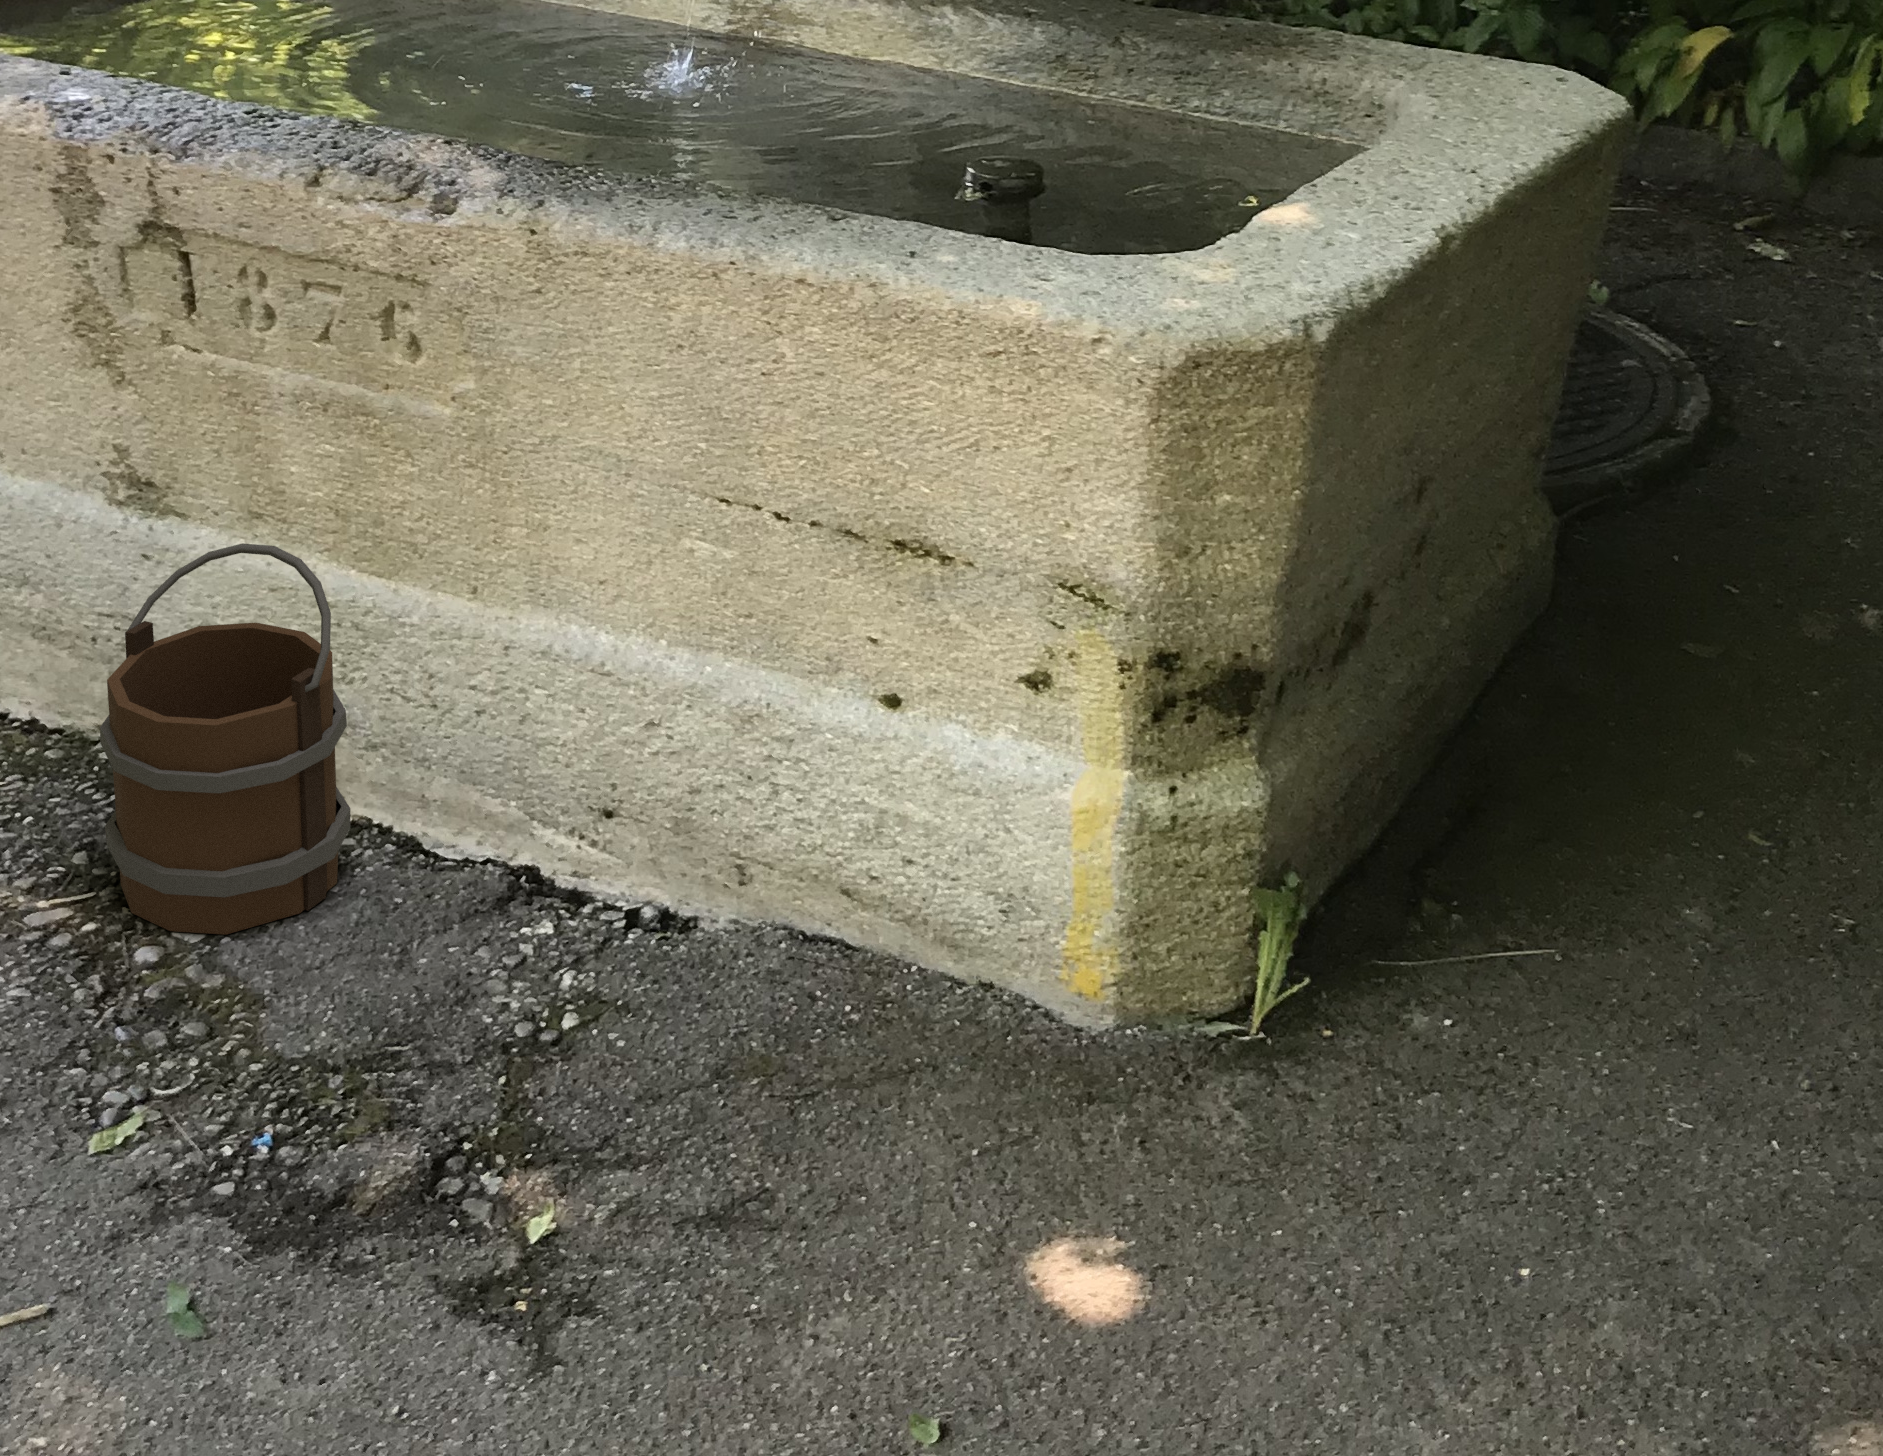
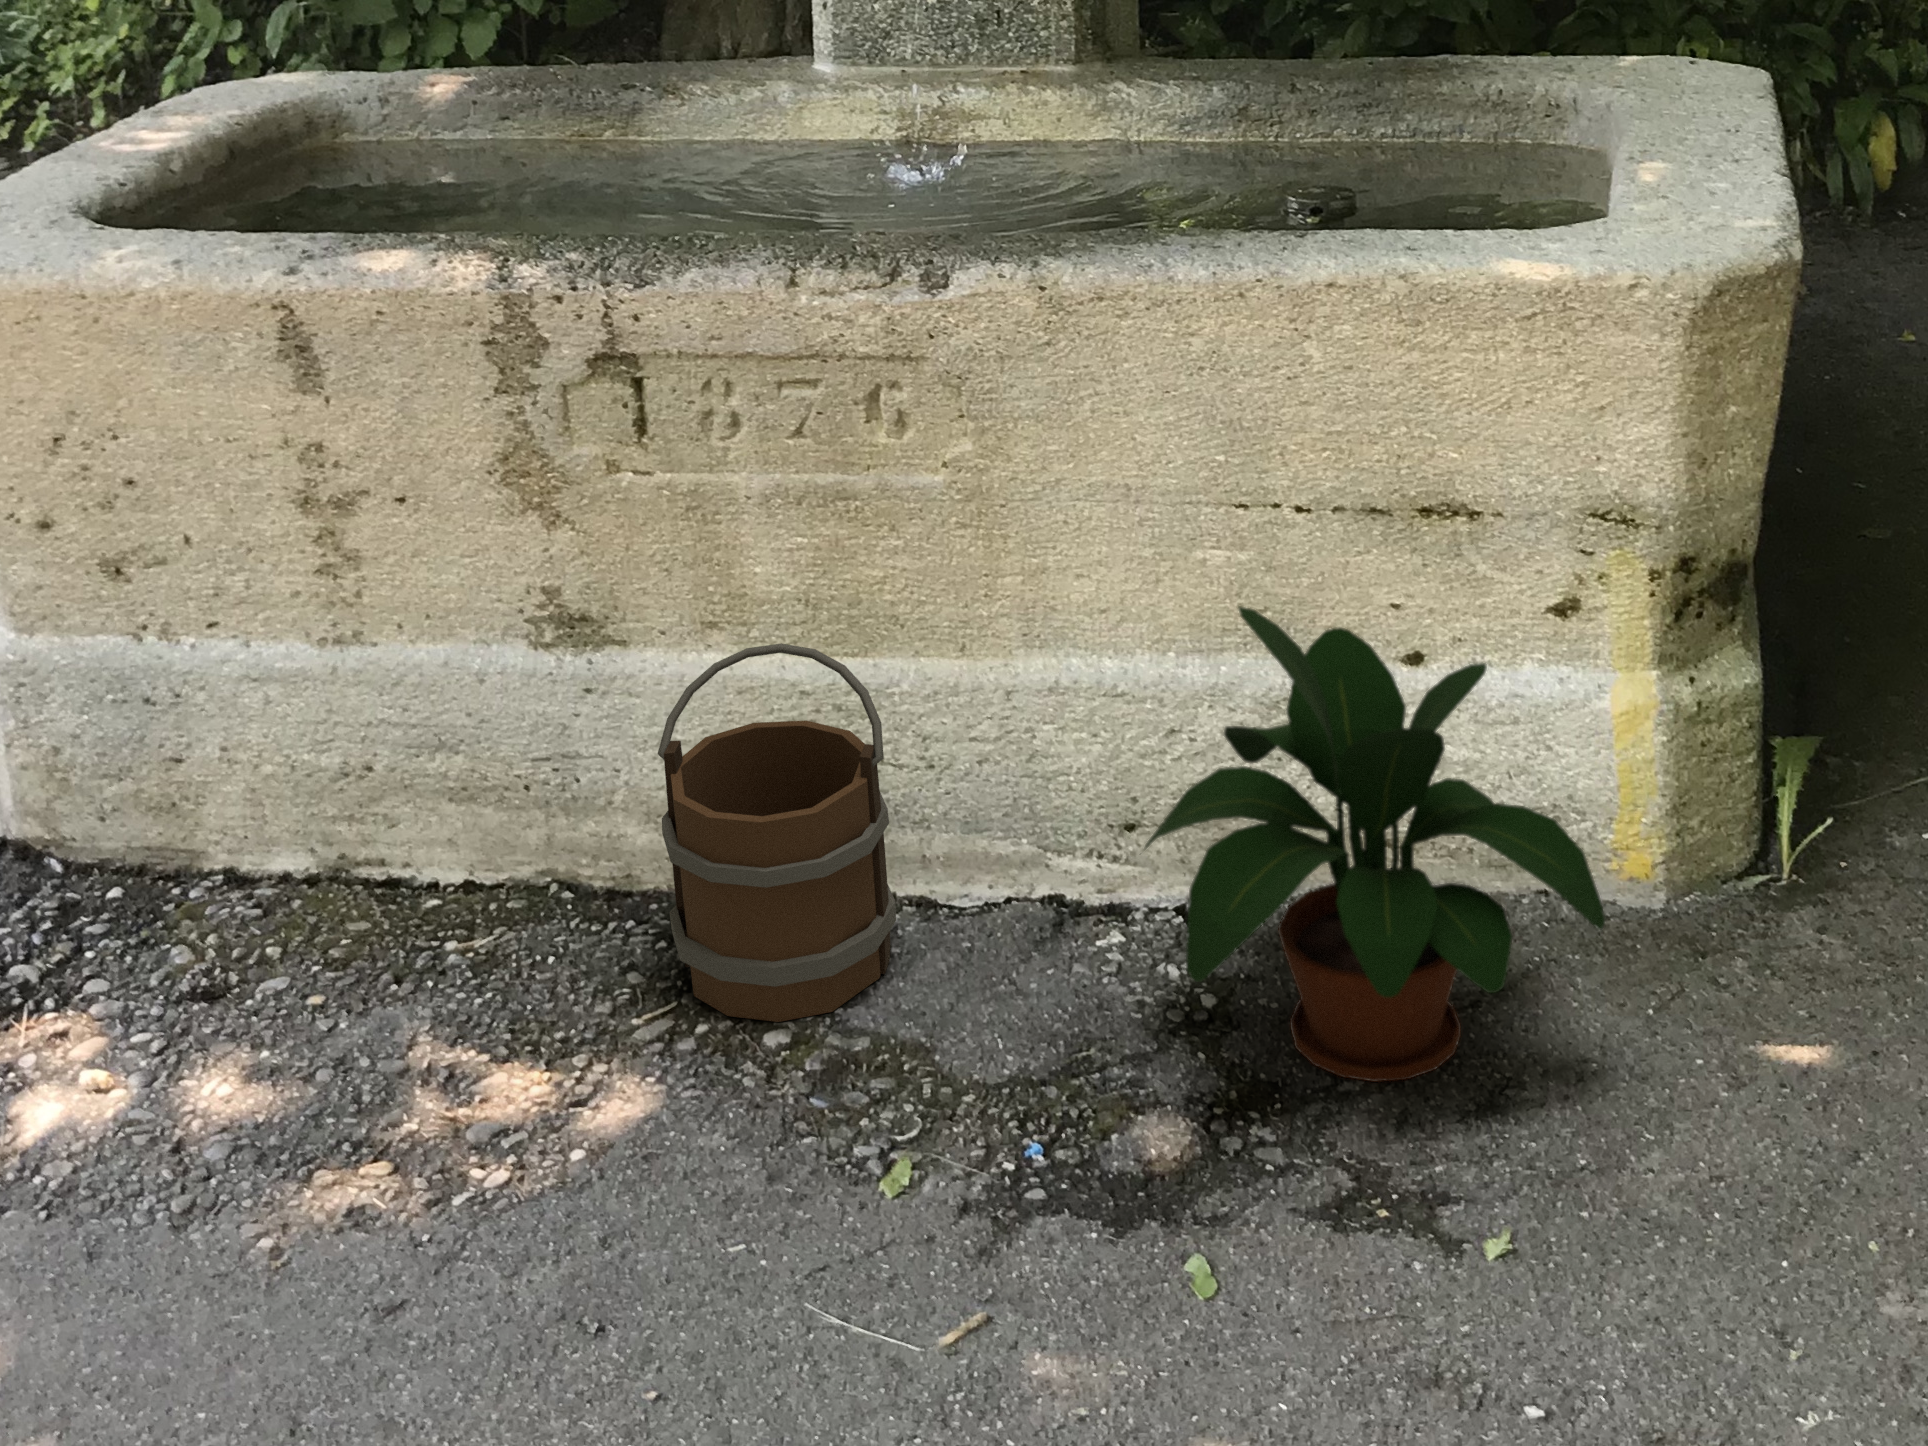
potted plant: none [450,602,912,1152] -> present [1144,607,1605,1082]

